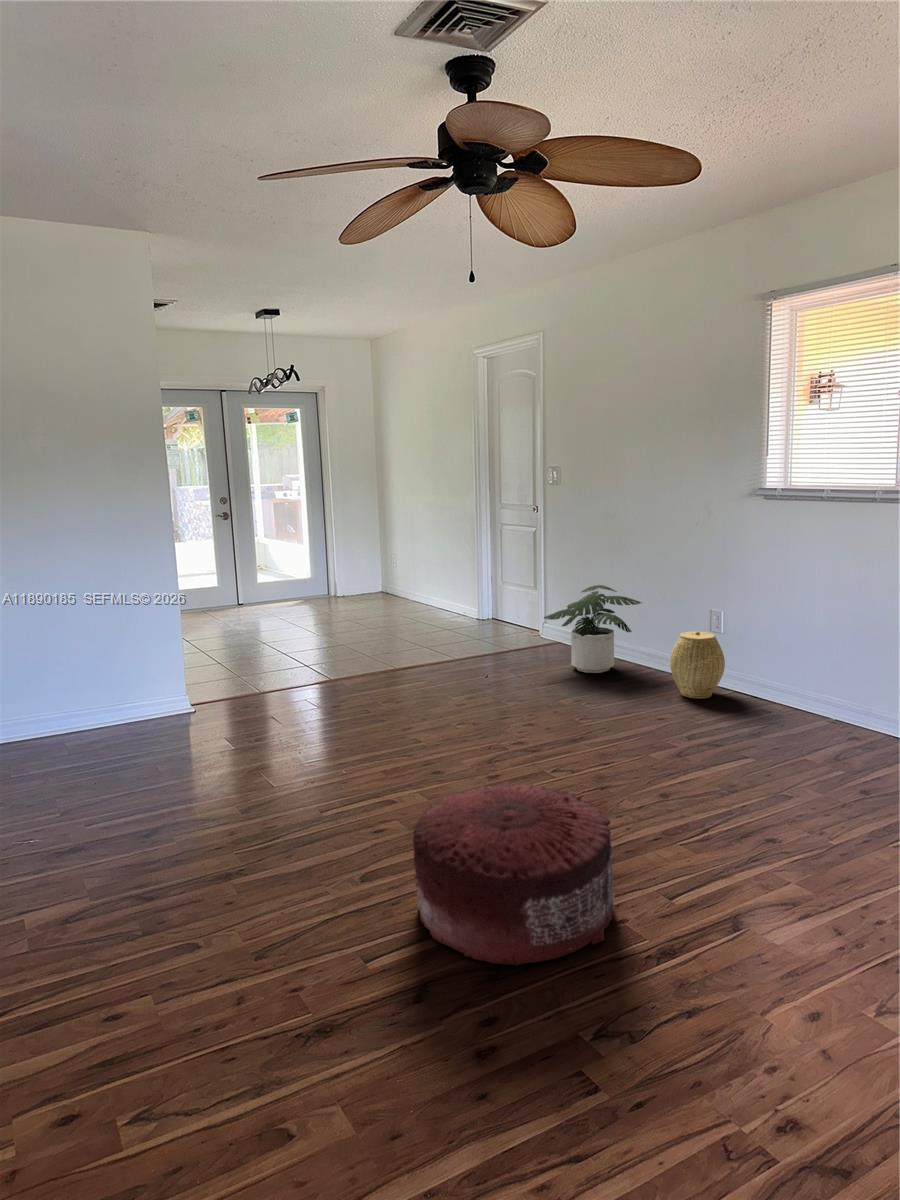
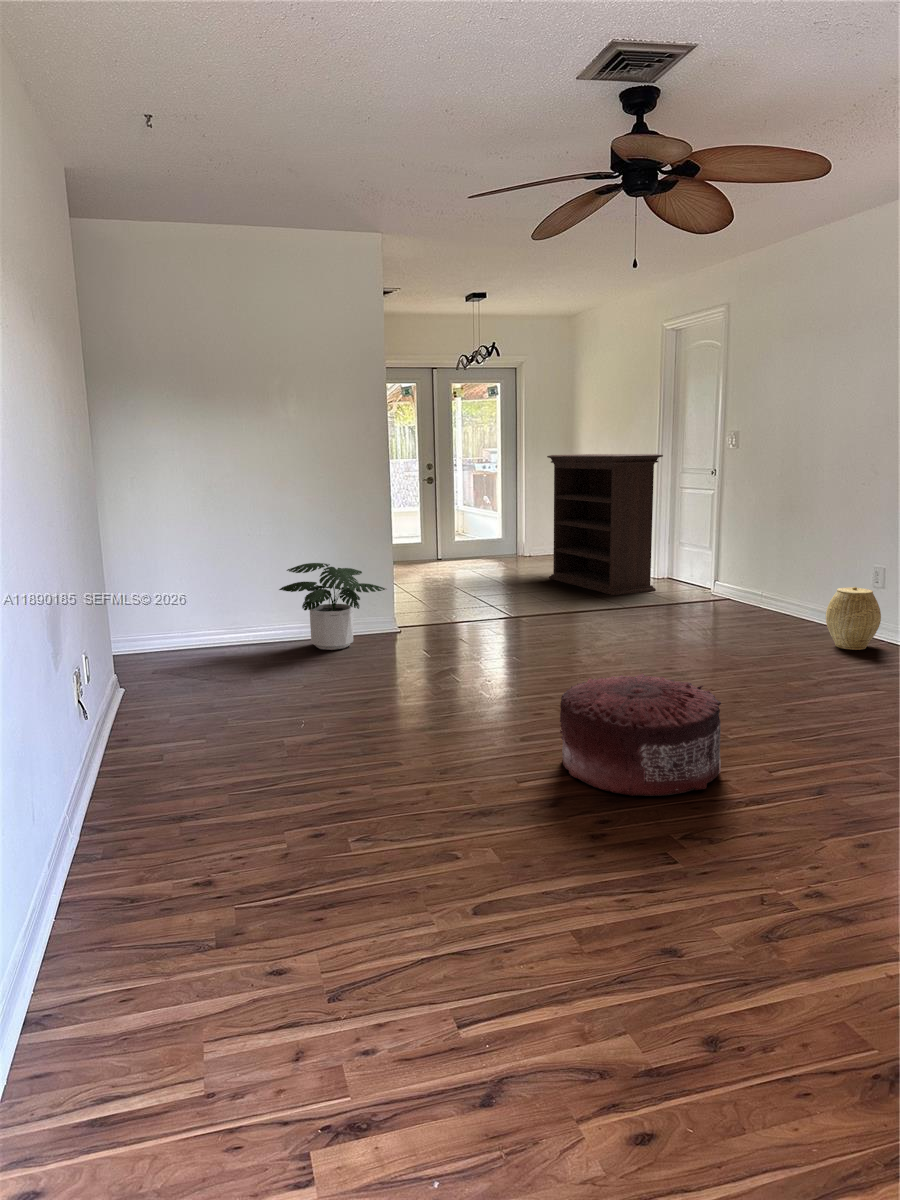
bookshelf: none [357,486,483,642] -> present [547,454,663,595]
potted plant: present [544,585,642,673] -> present [279,563,385,650]

